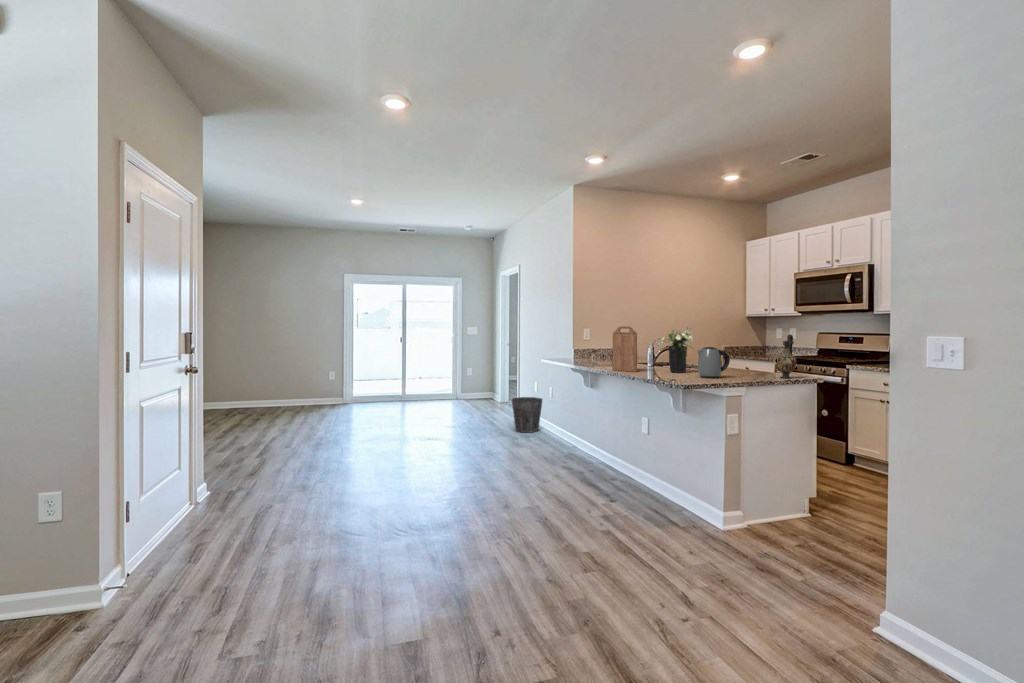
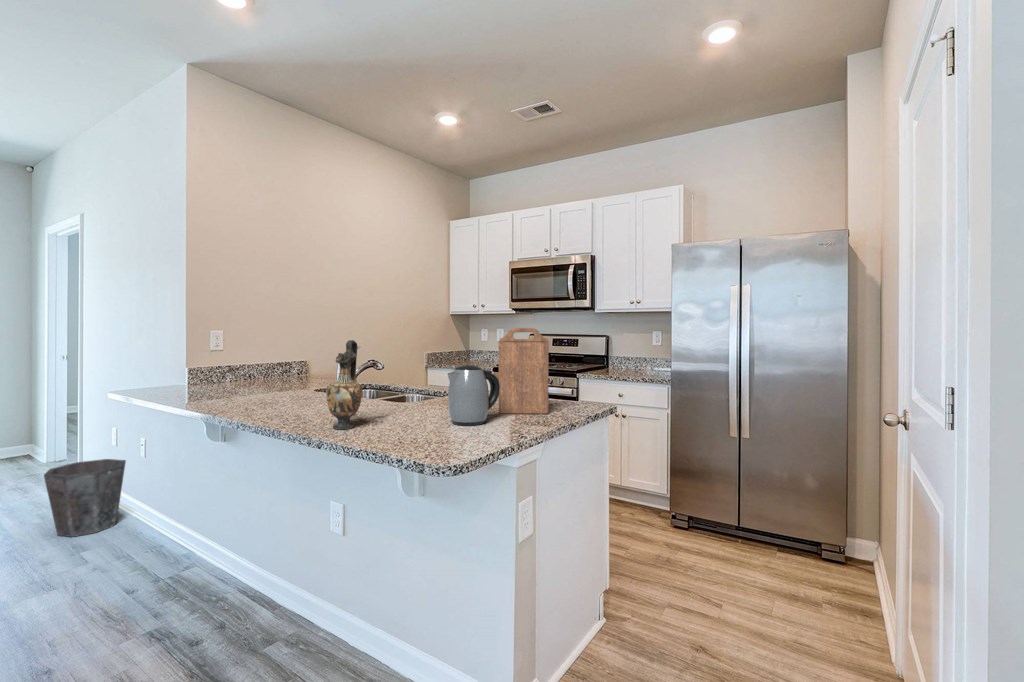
cutting board: present [612,326,637,372] -> present [499,328,549,414]
flower arrangement: present [658,328,693,373] -> none [364,327,436,413]
vase: present [777,335,796,378] -> present [326,340,362,429]

